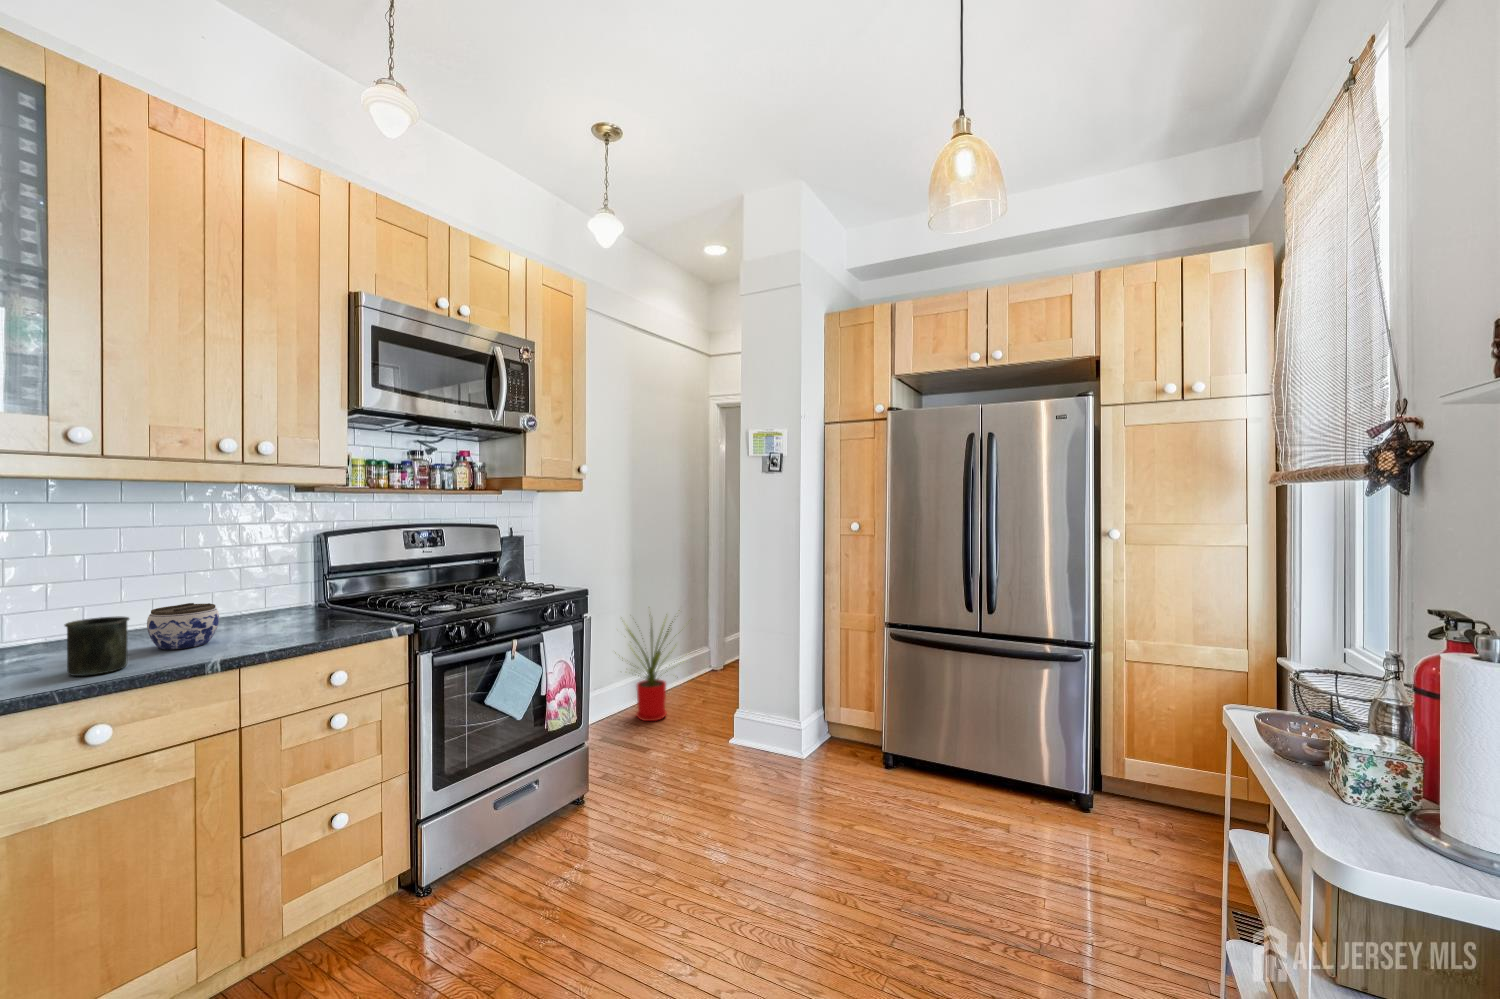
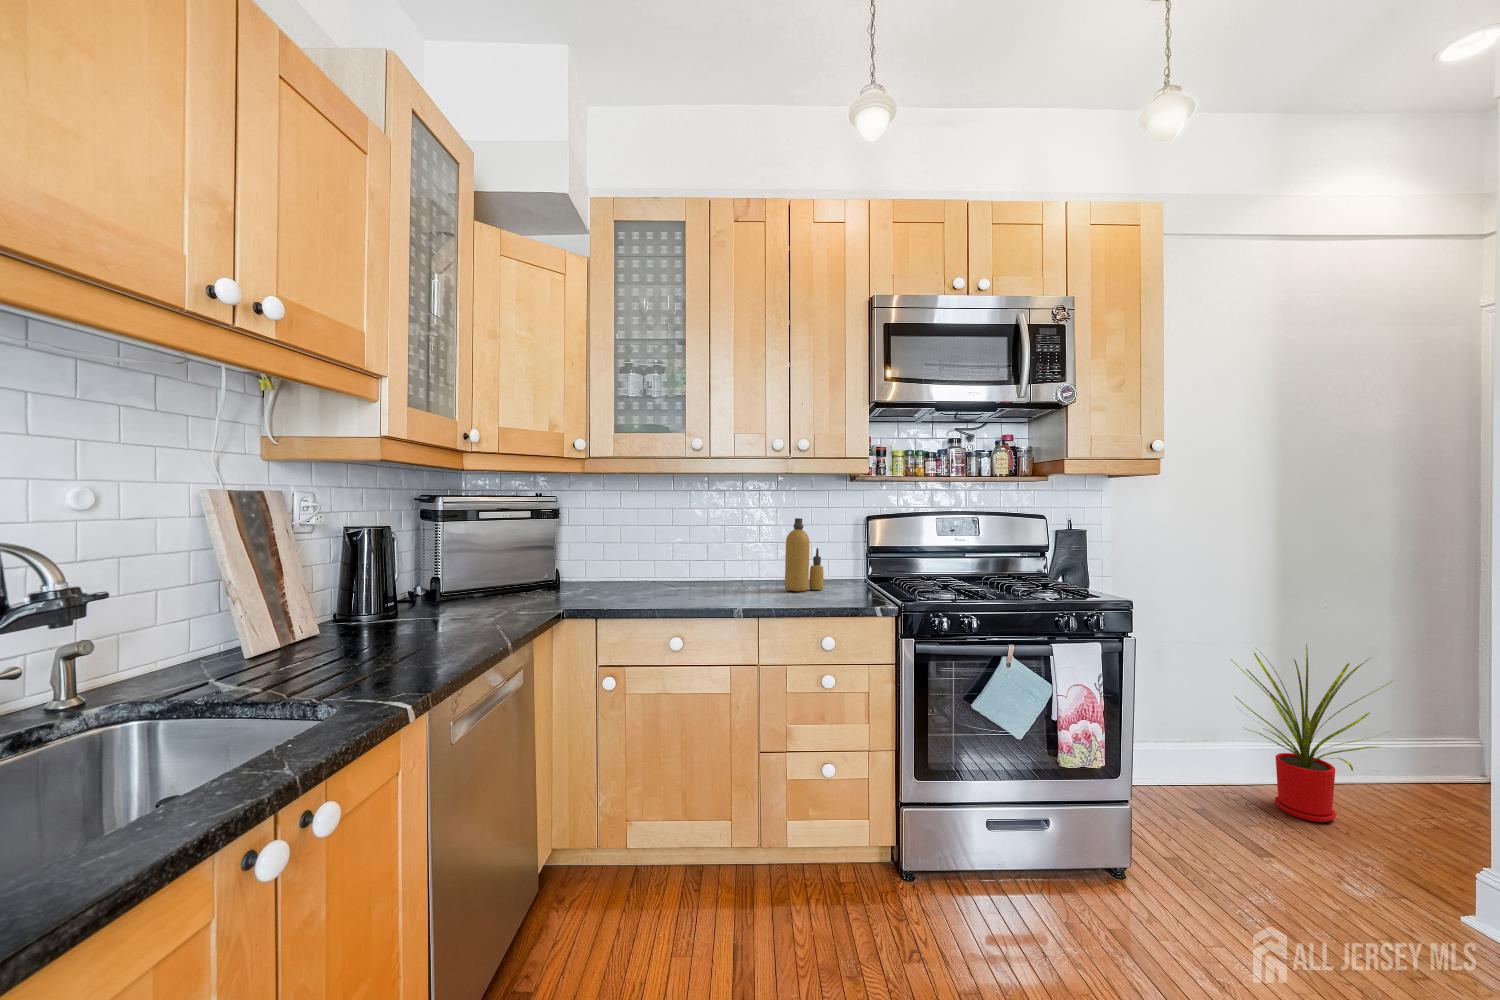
bottle: none [238,539,292,630] -> present [785,518,824,591]
jar: present [147,603,219,650] -> none [725,564,765,596]
mug: present [65,616,129,676] -> none [670,566,701,603]

